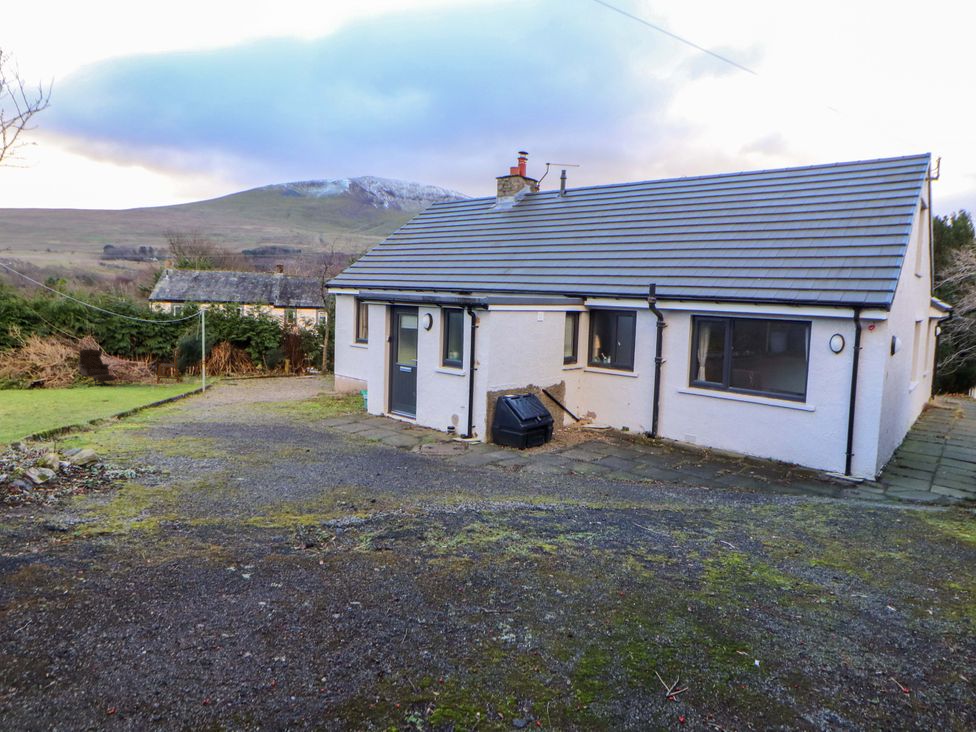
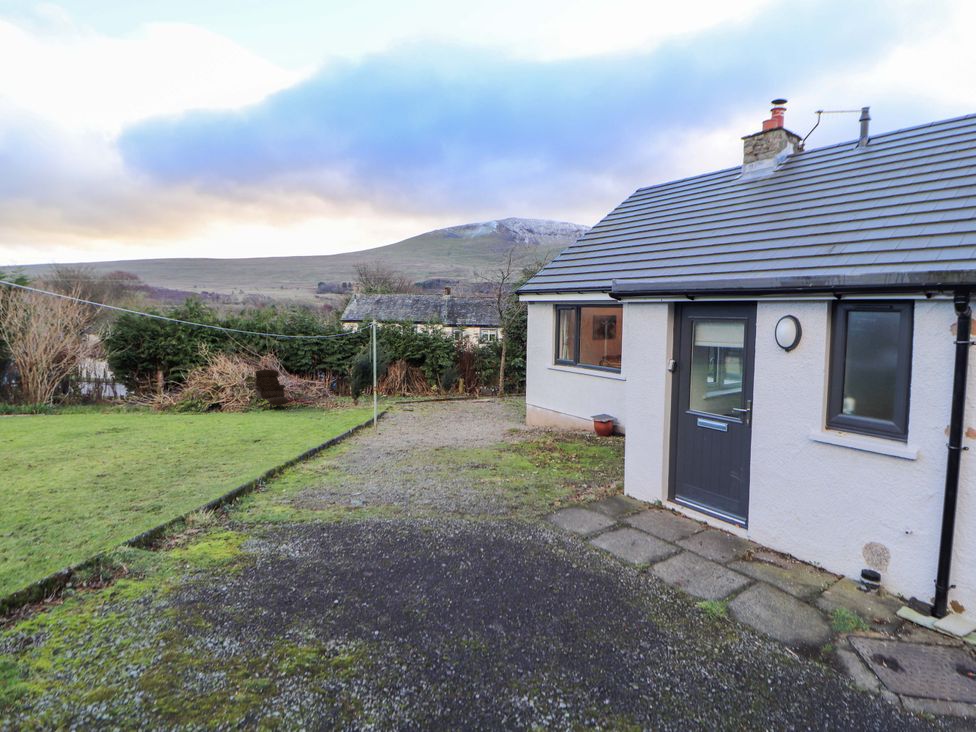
bench: present [157,352,179,383] -> none [333,369,357,405]

